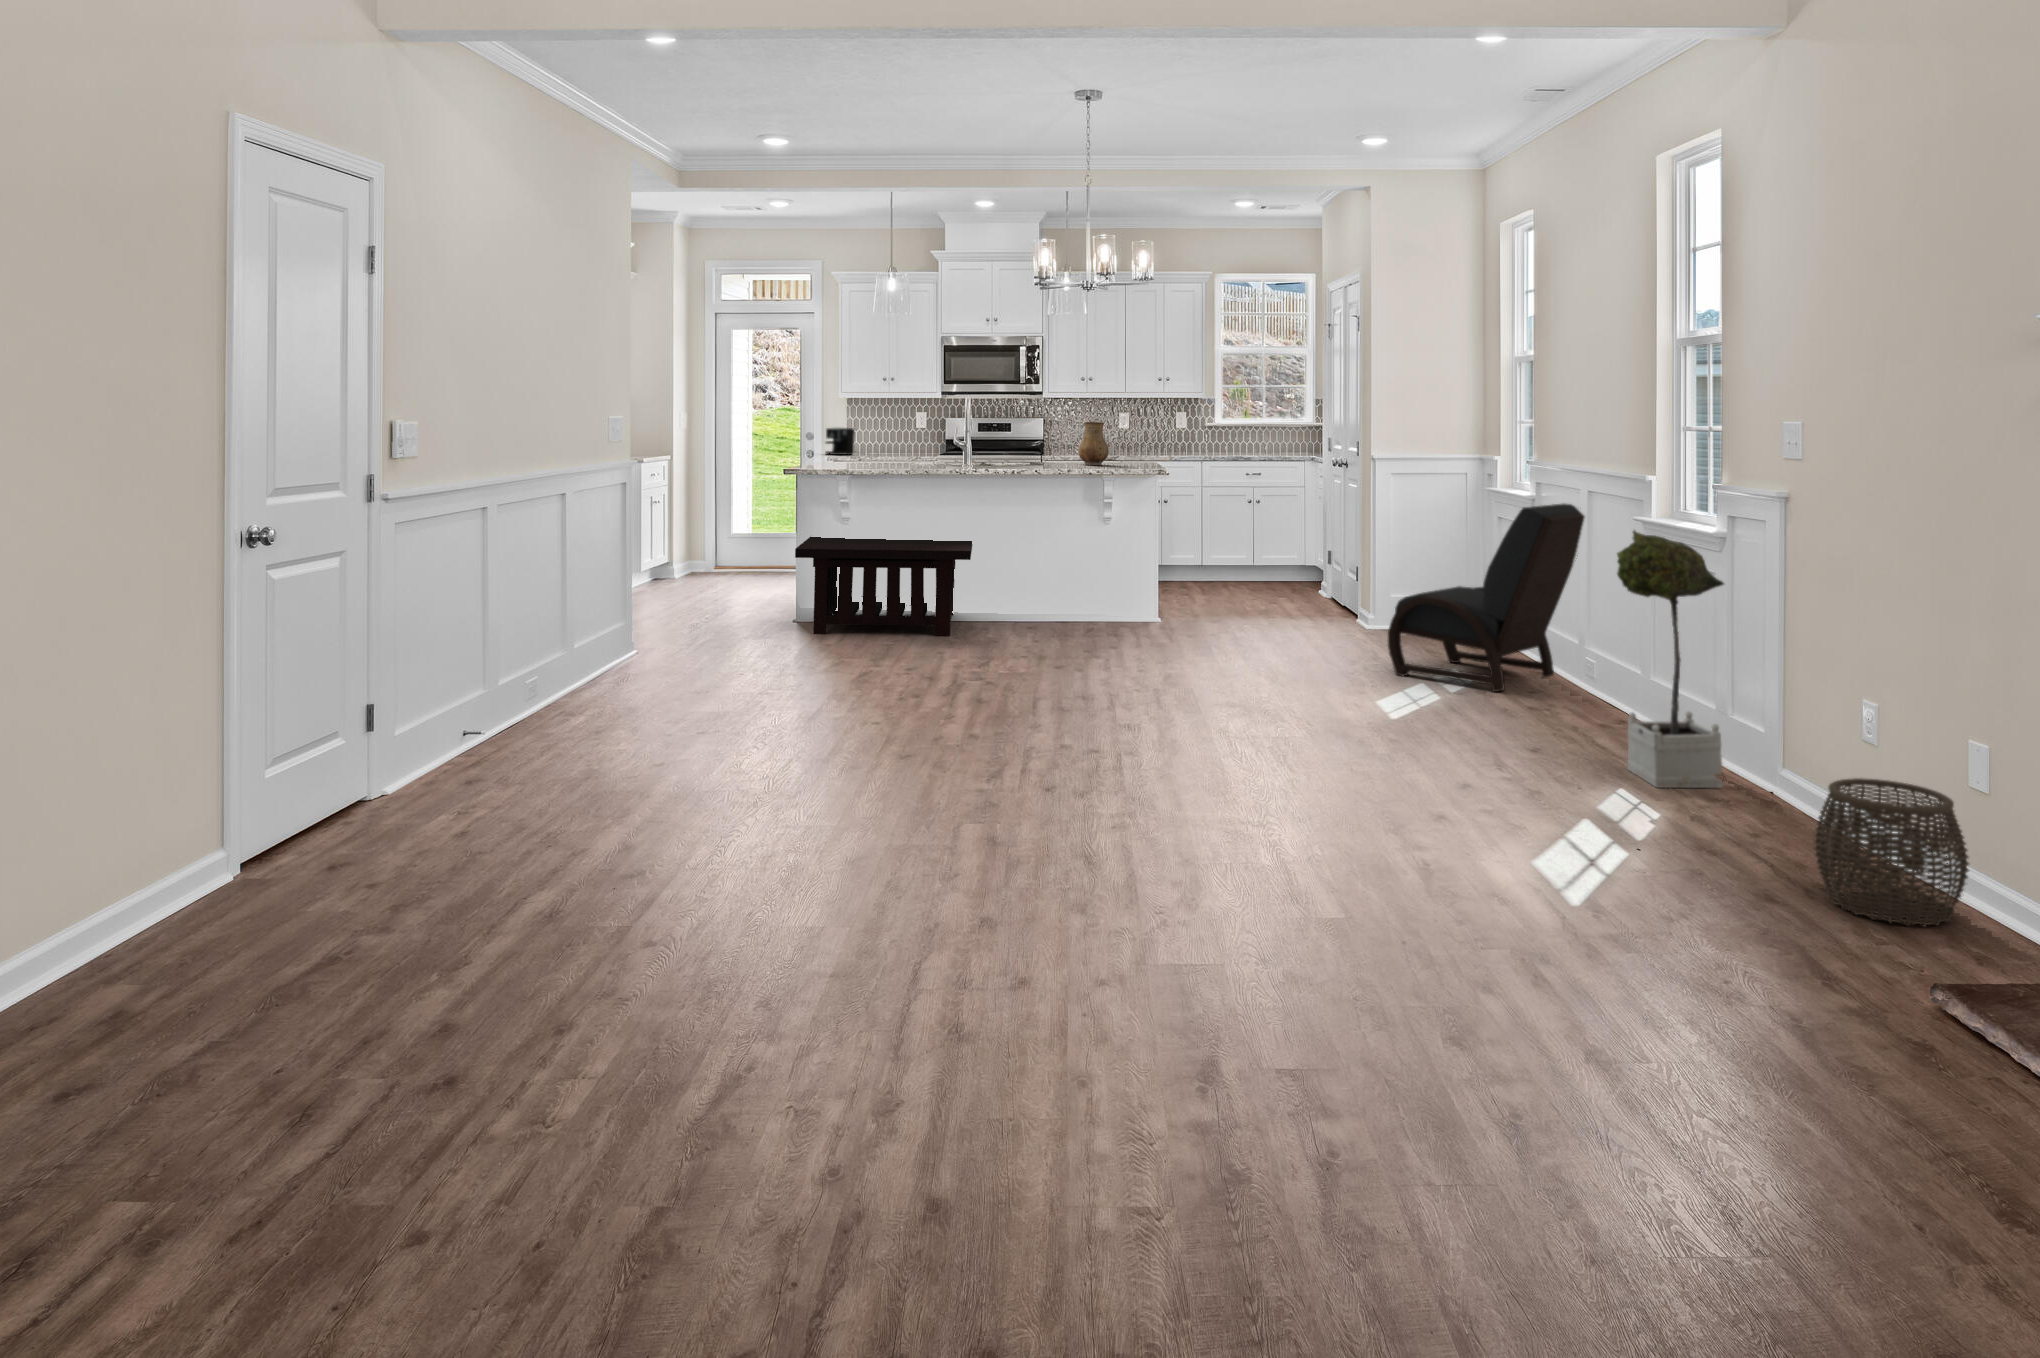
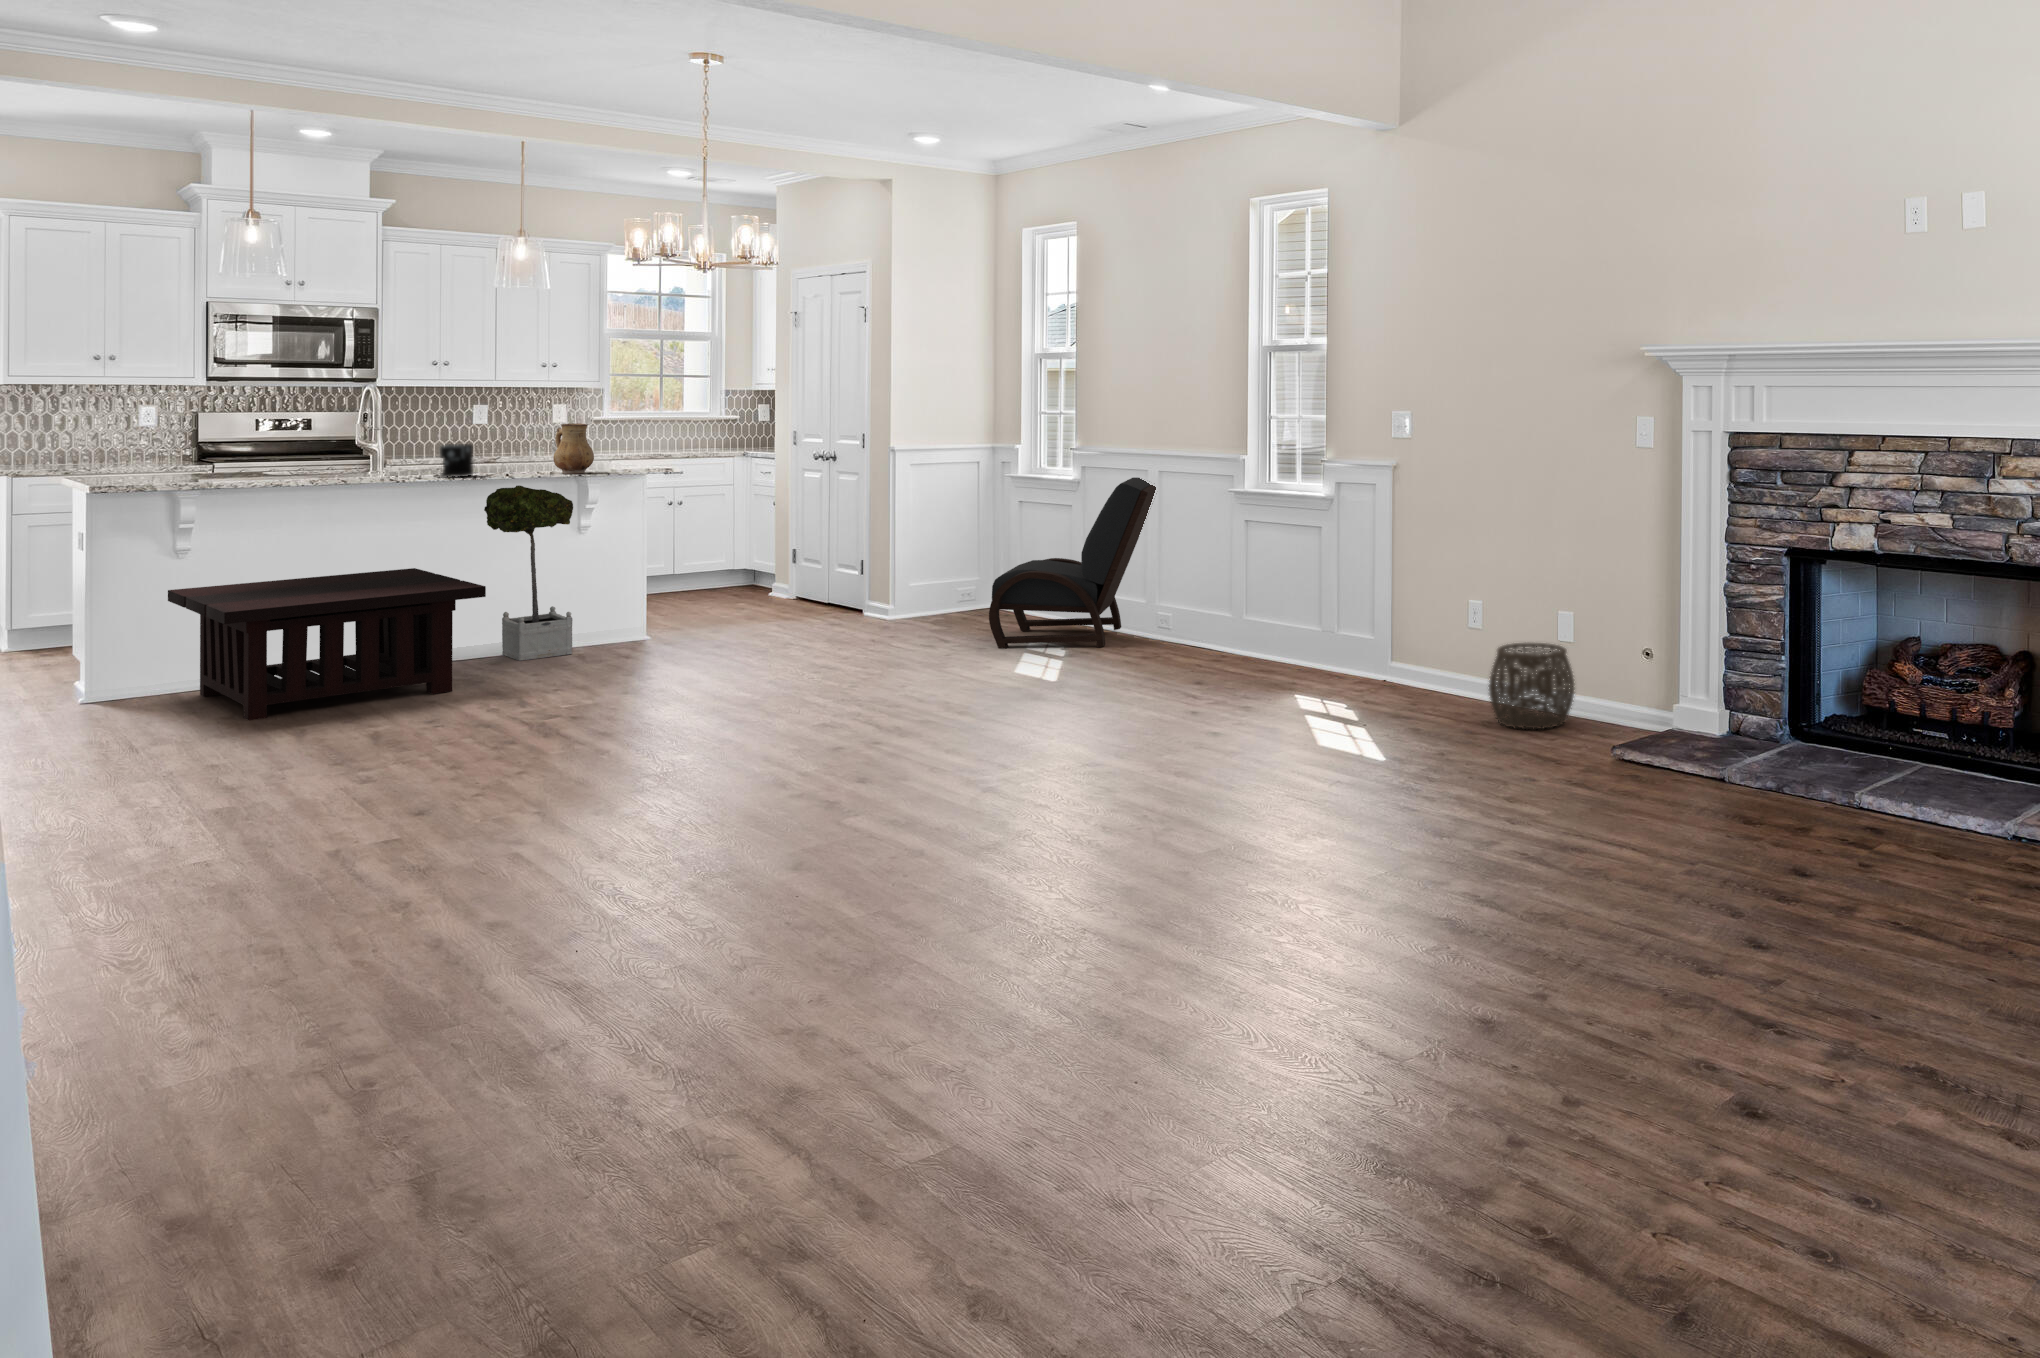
coffee maker: present [825,428,855,455] -> present [440,444,473,478]
potted tree: present [1617,530,1724,788] -> present [484,485,573,661]

